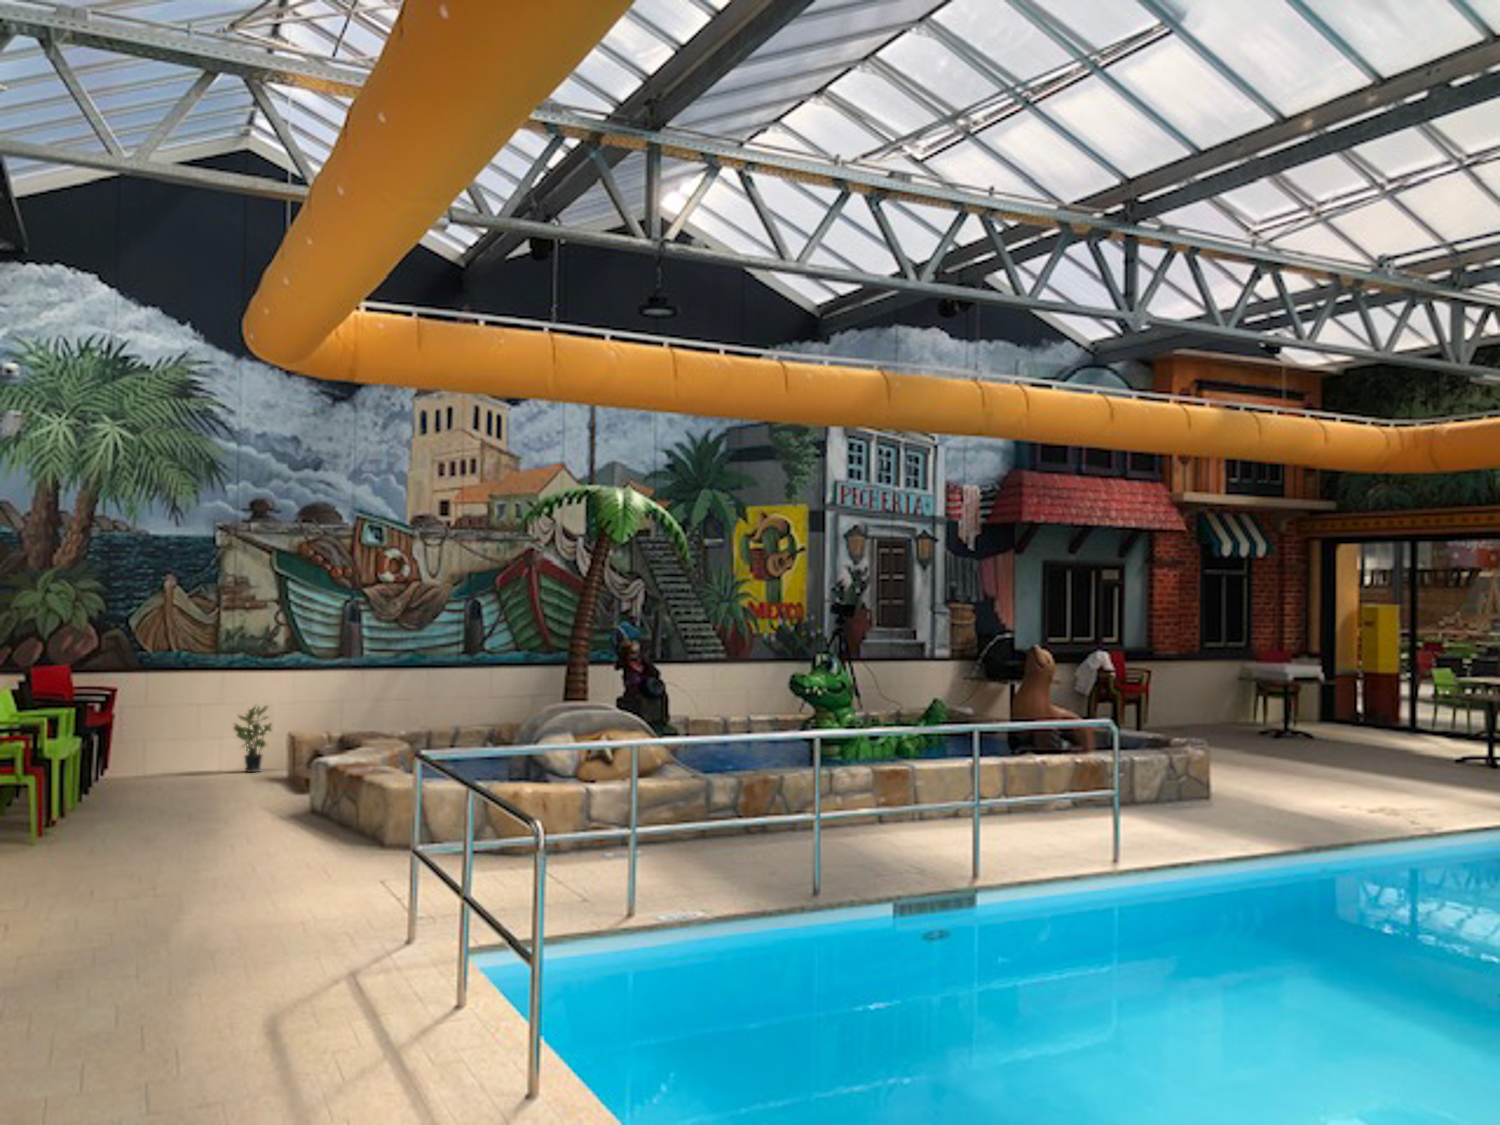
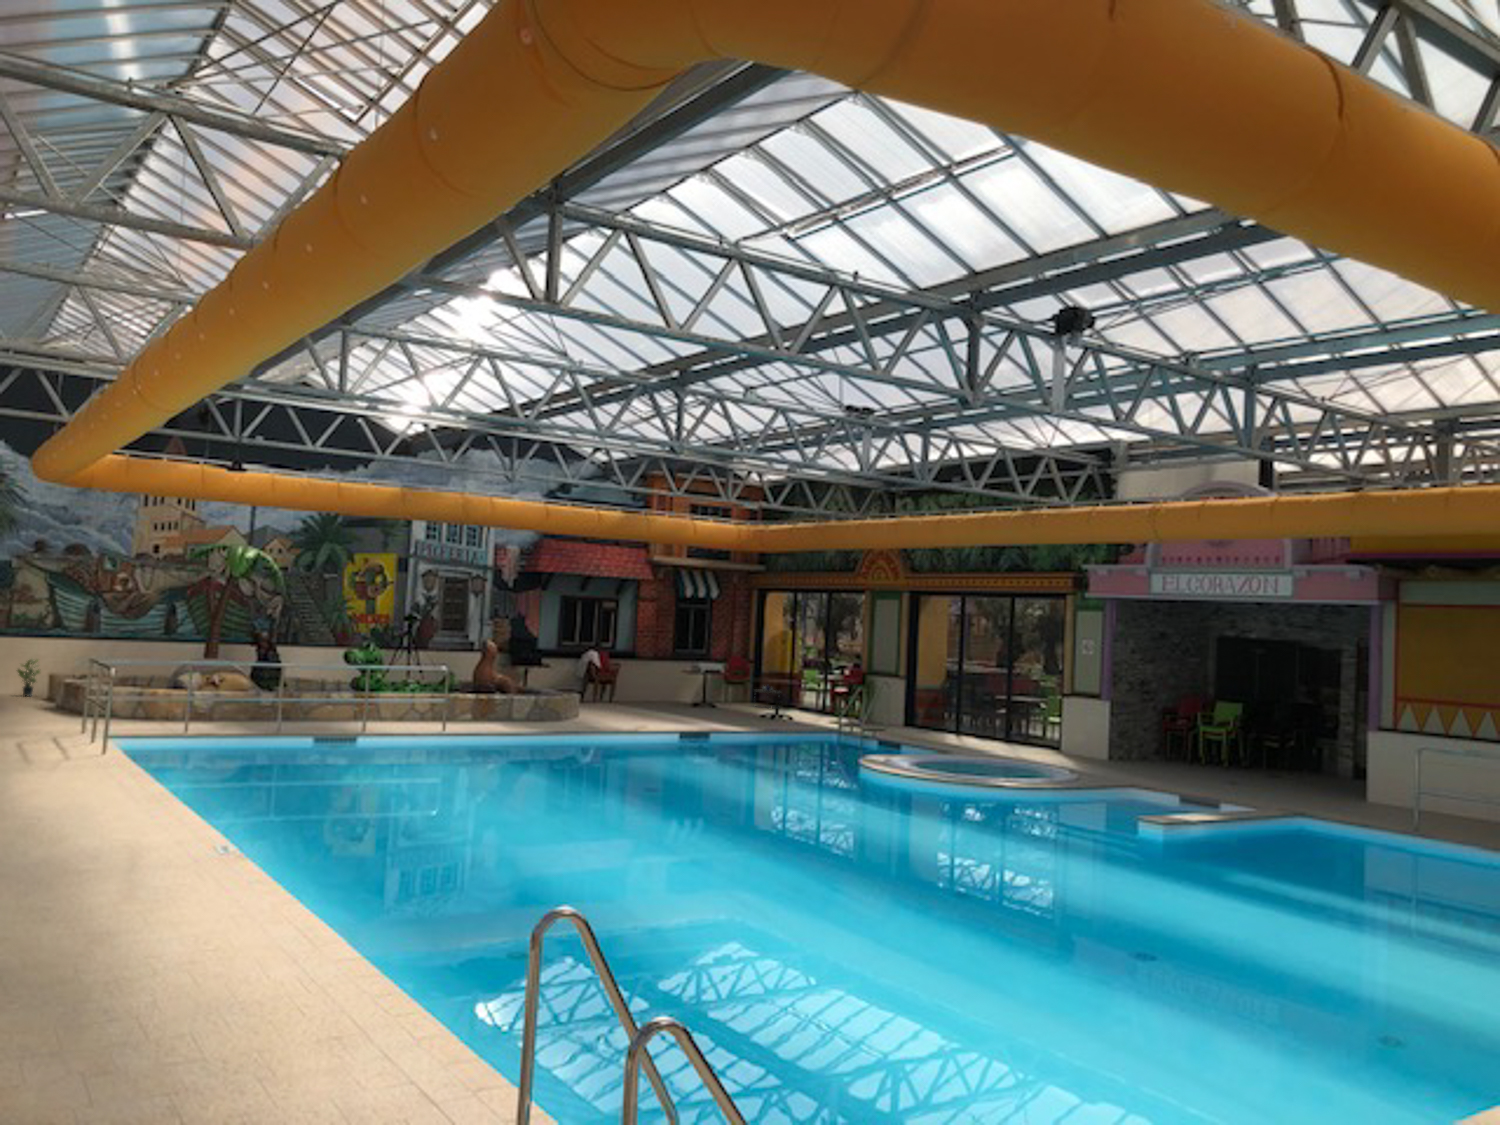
side table: none [1338,691,1389,730] -> present [755,685,780,708]

